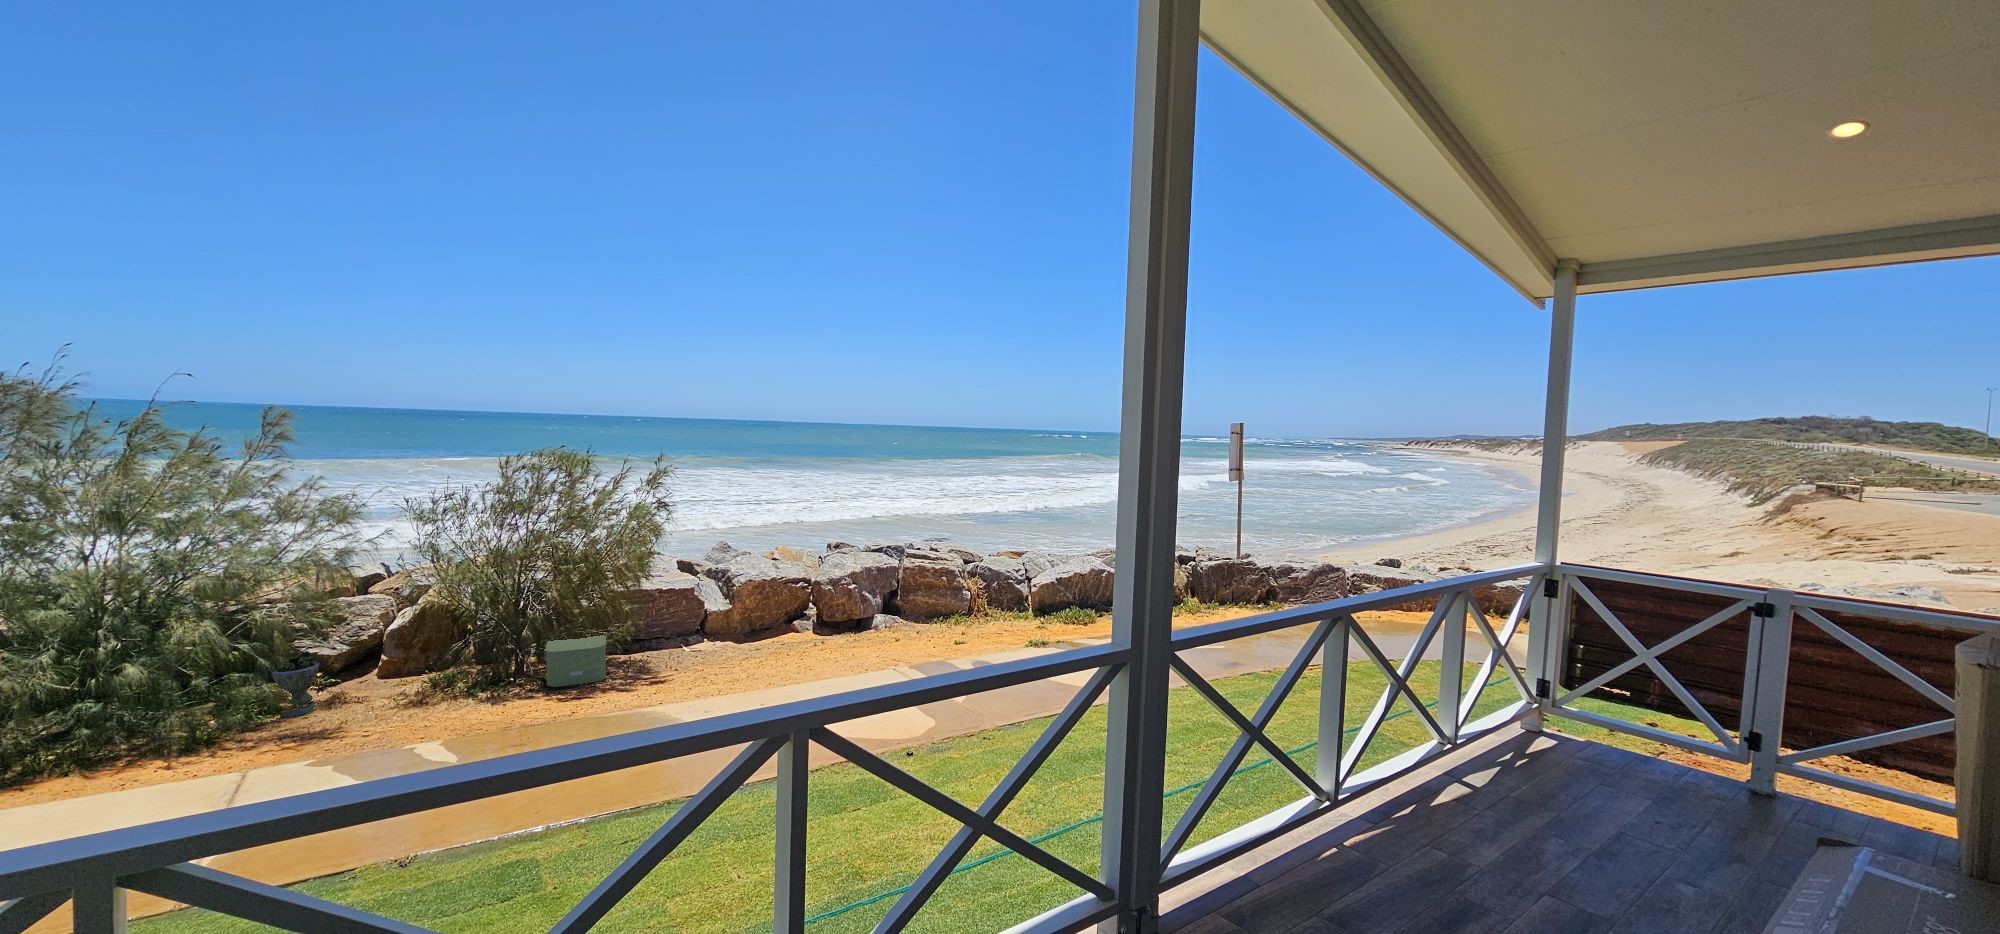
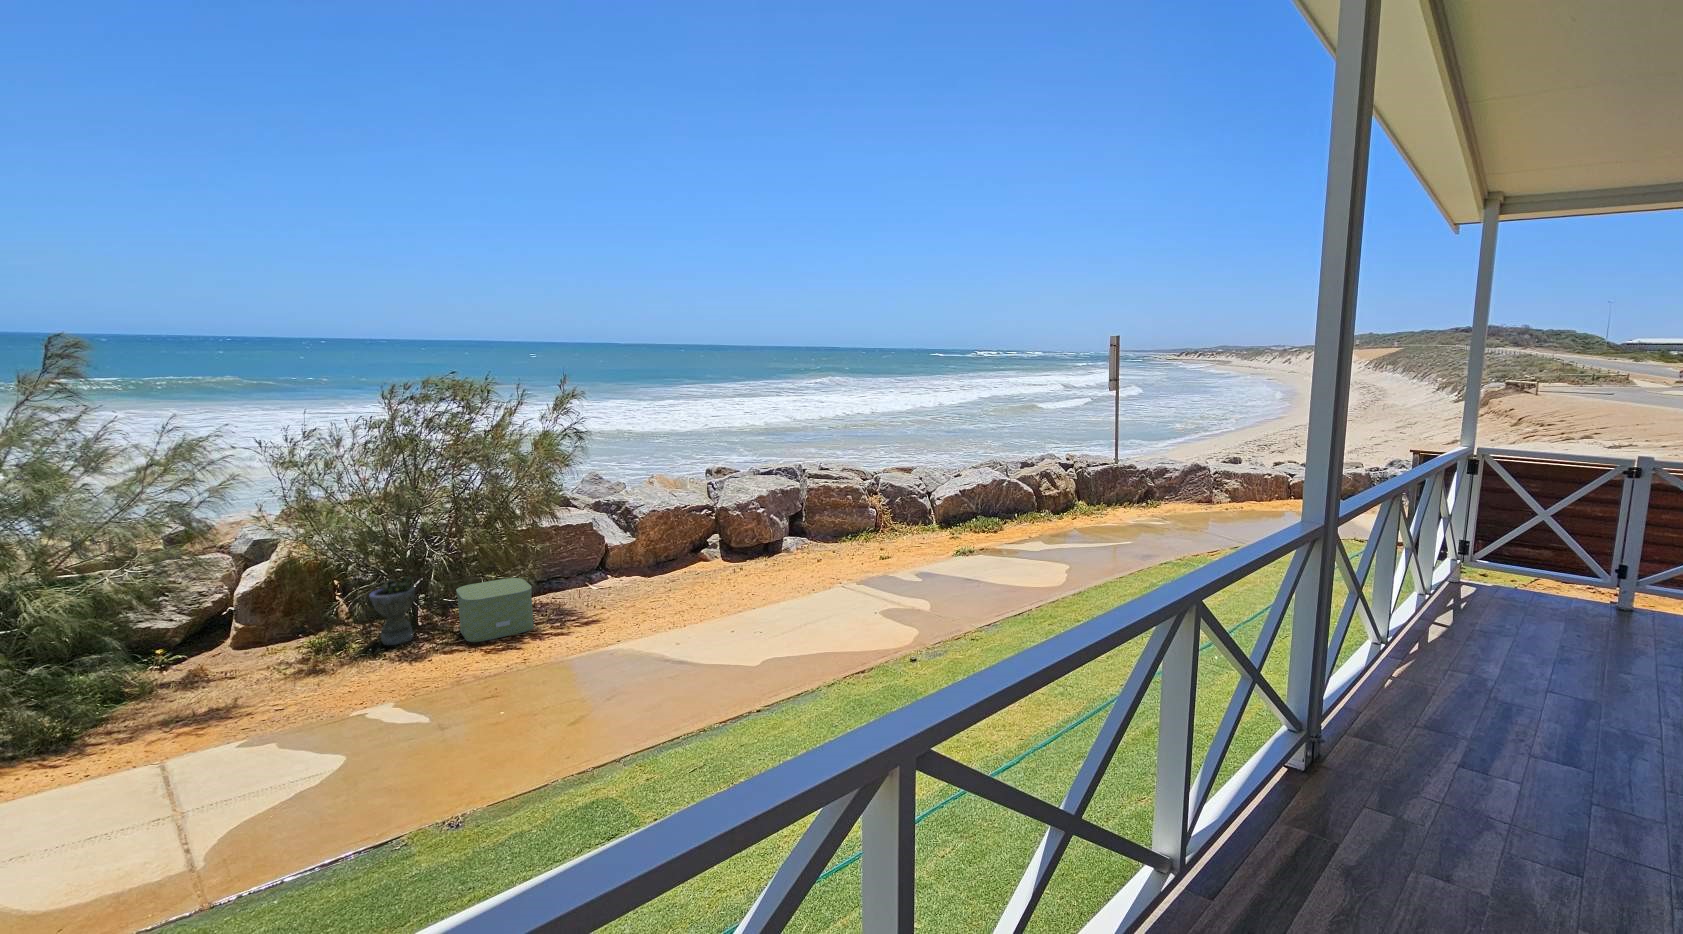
planter: present [272,651,319,718] -> present [369,576,415,645]

